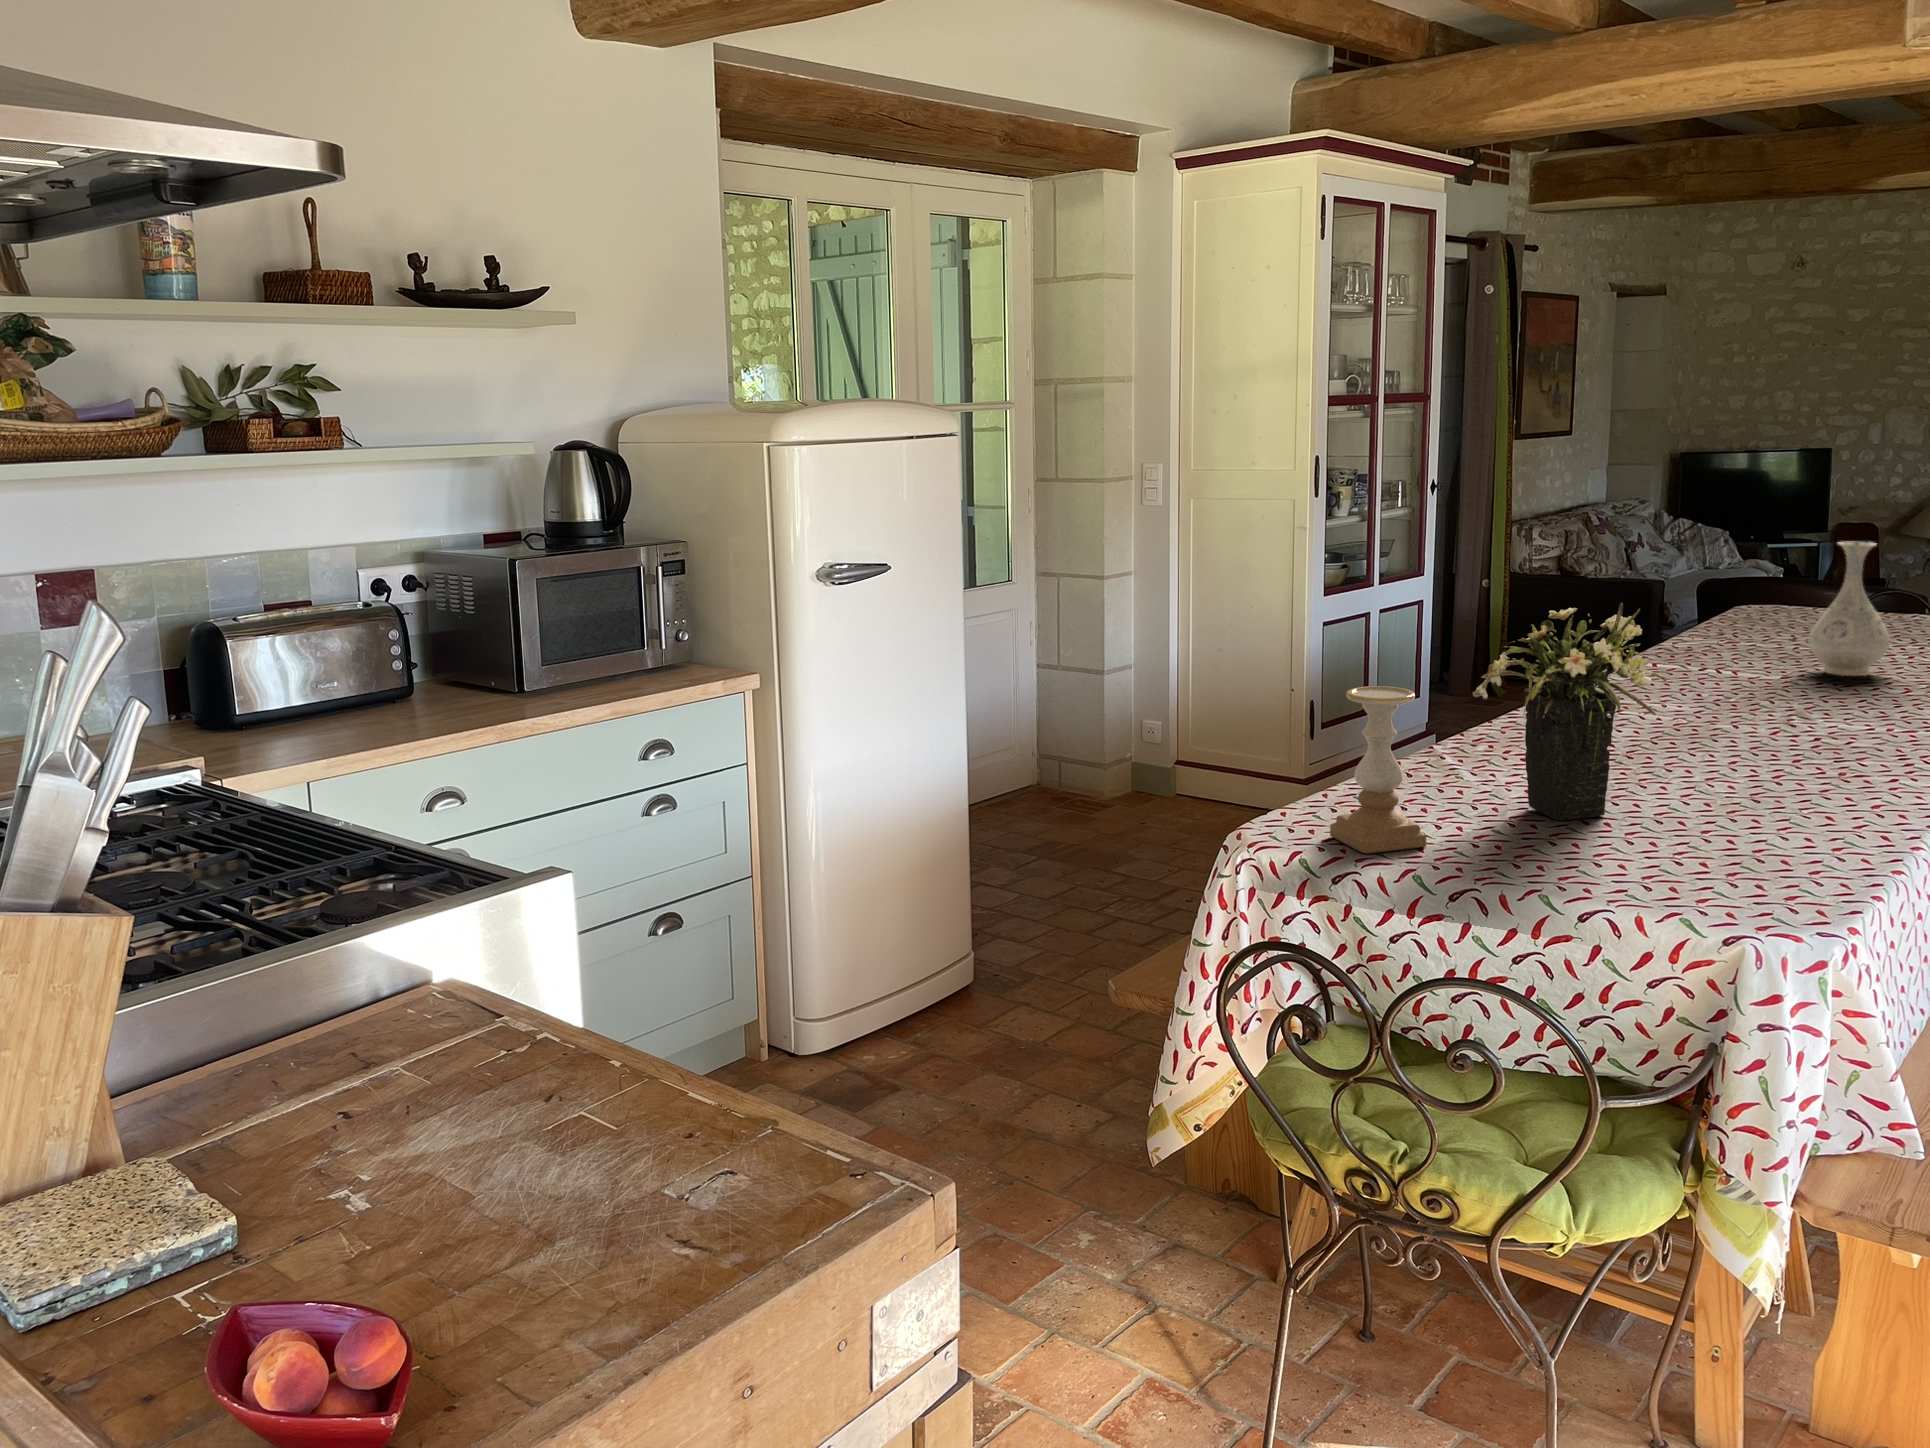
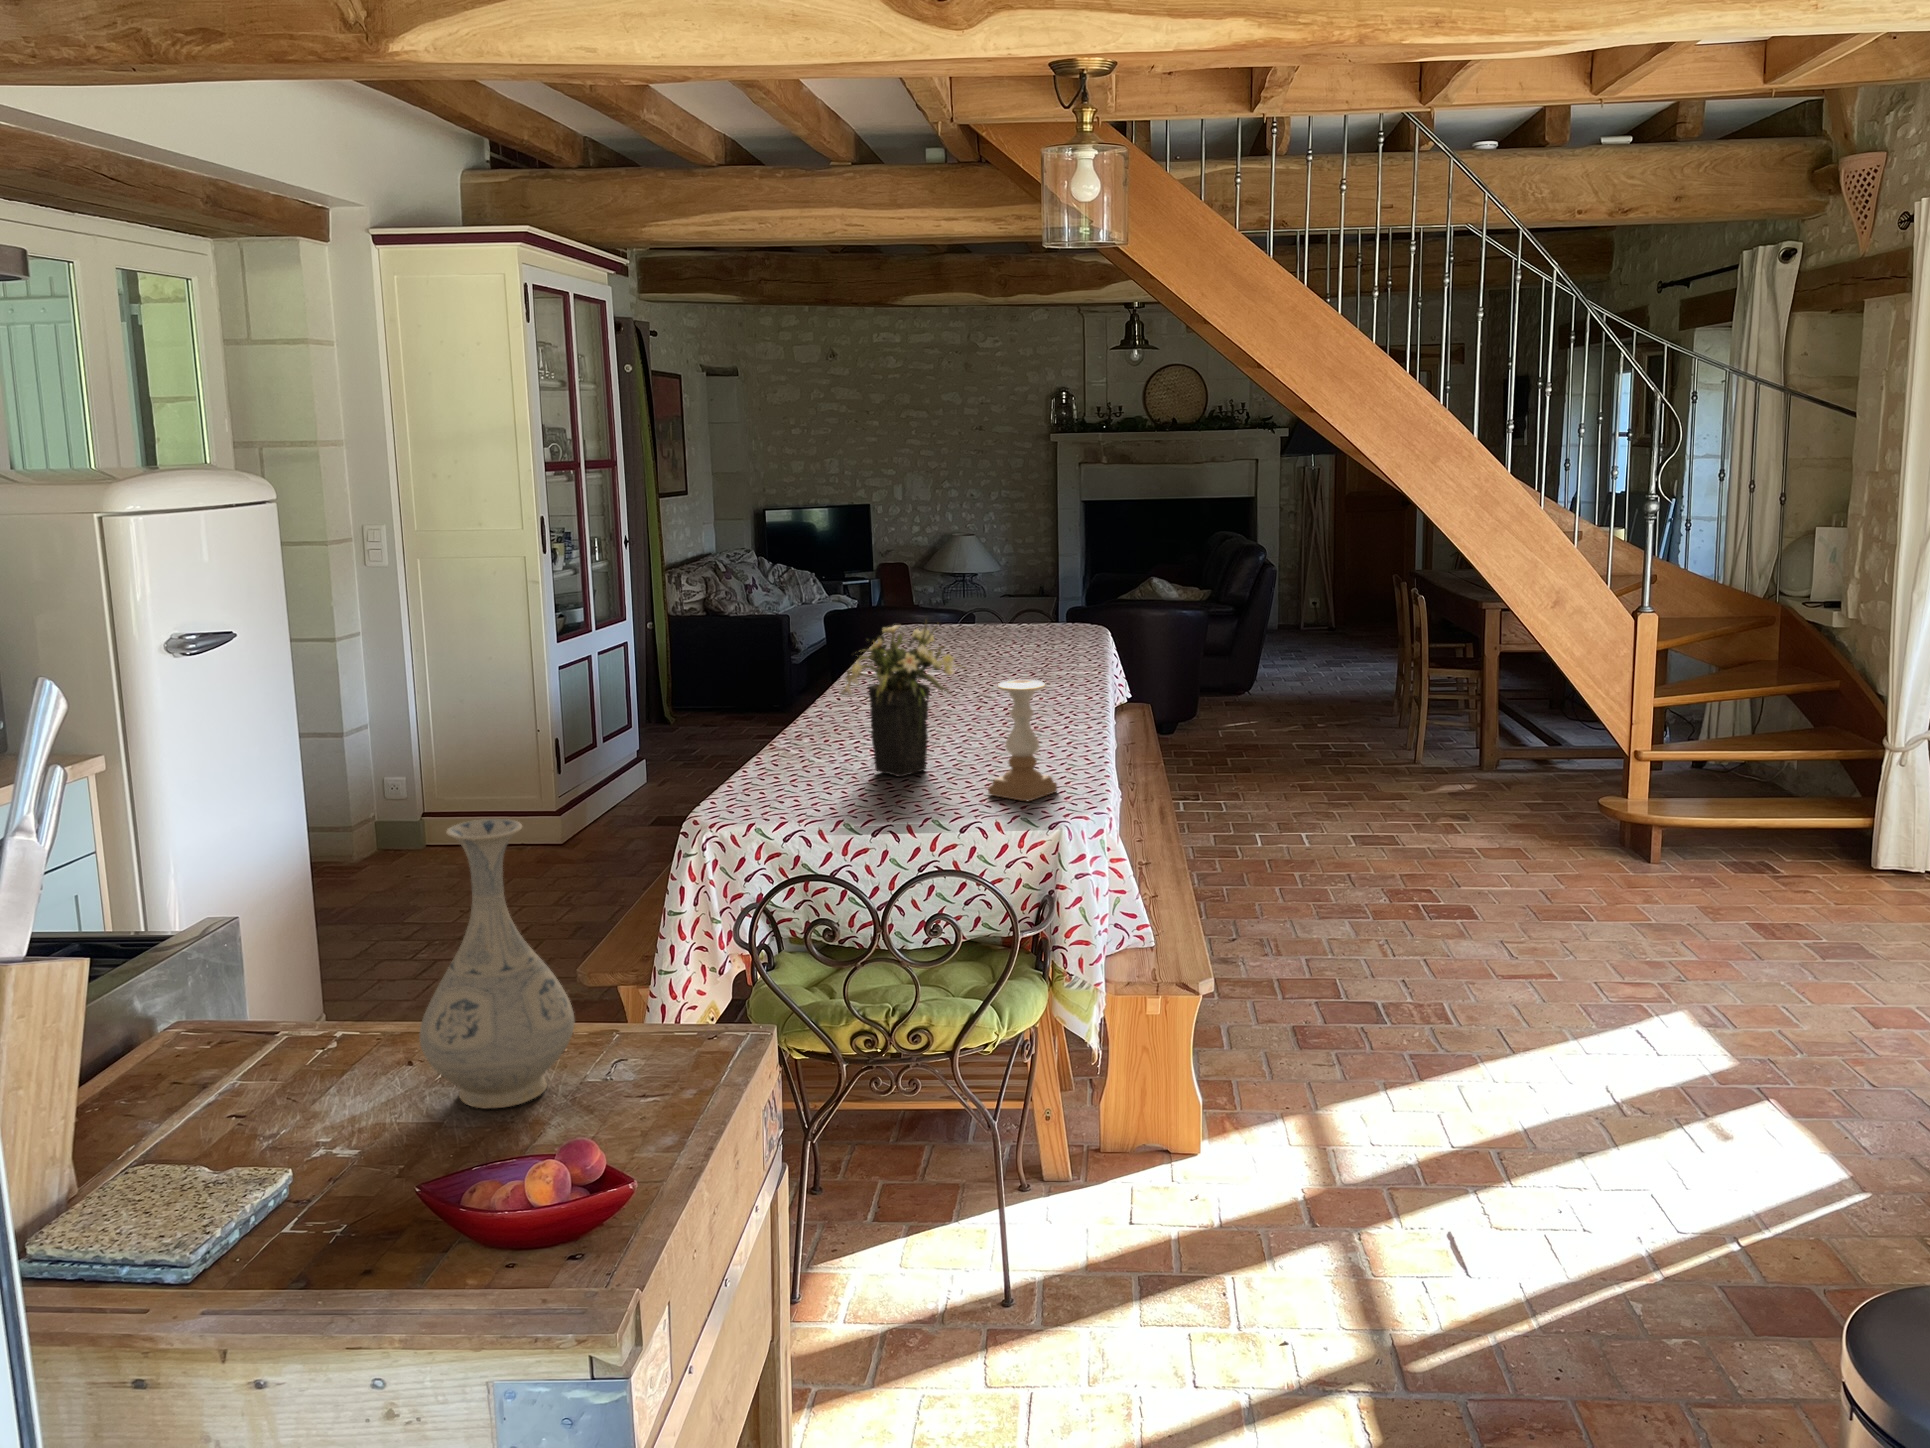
vase: present [1808,542,1890,676] -> present [419,819,574,1108]
candle holder: present [1330,686,1426,854] -> present [988,680,1057,801]

